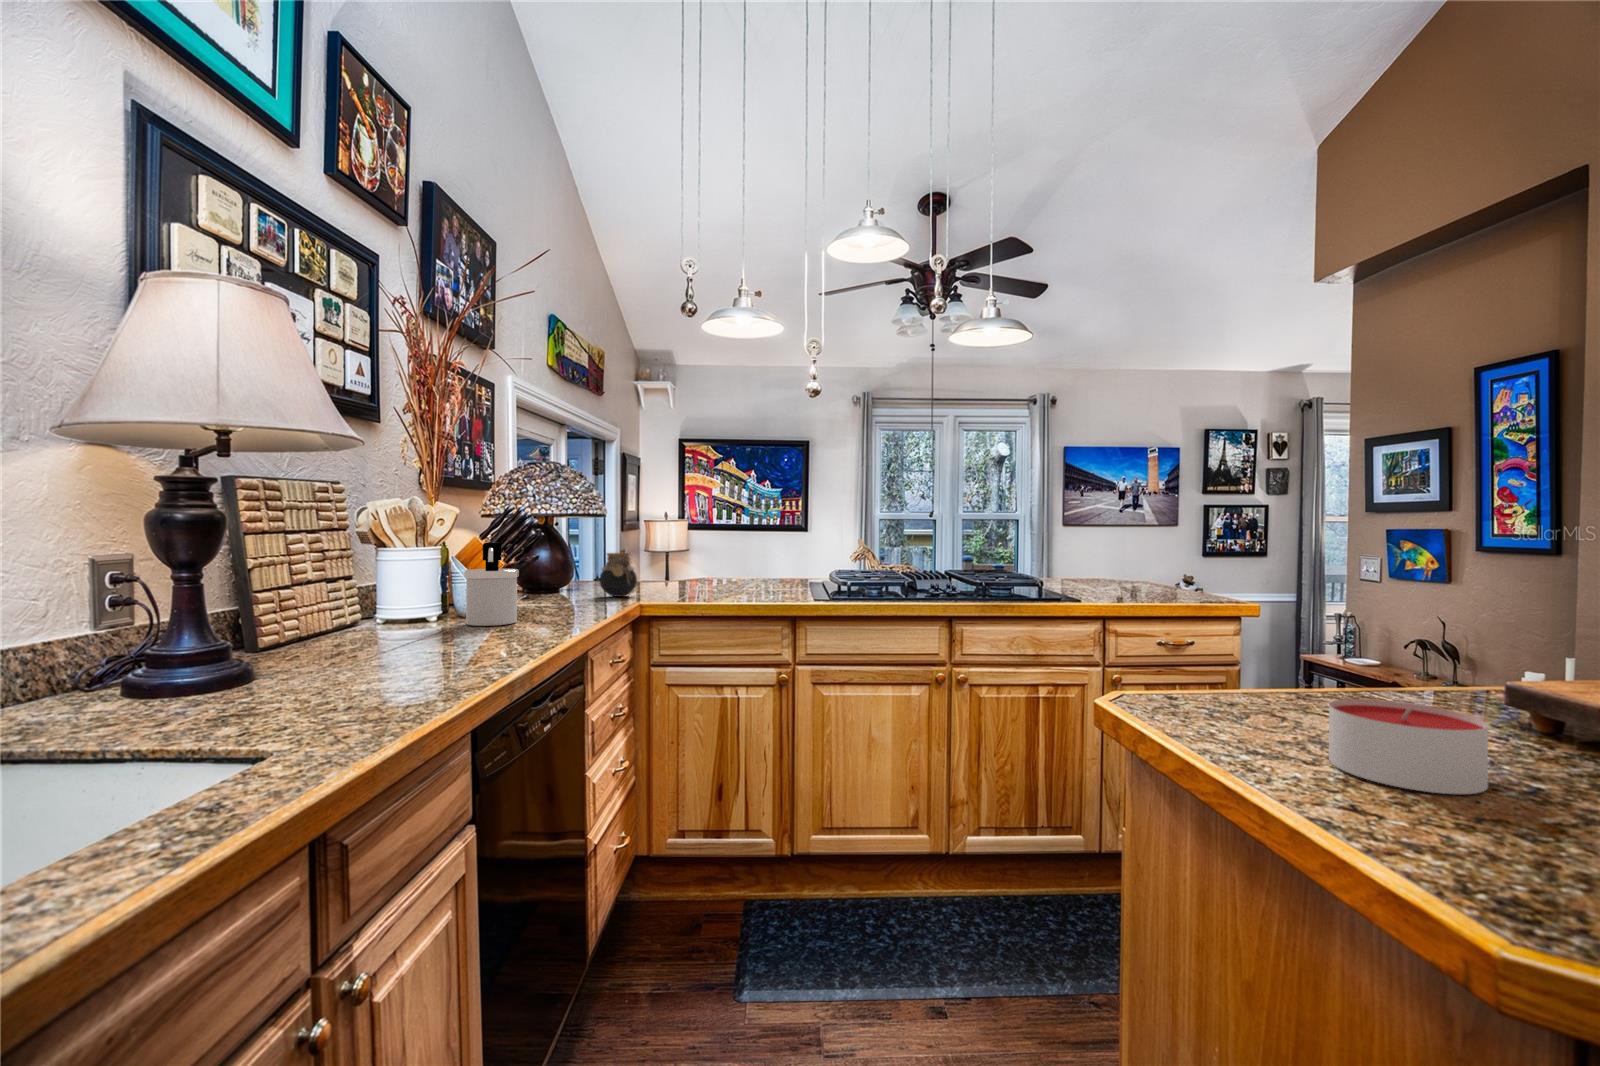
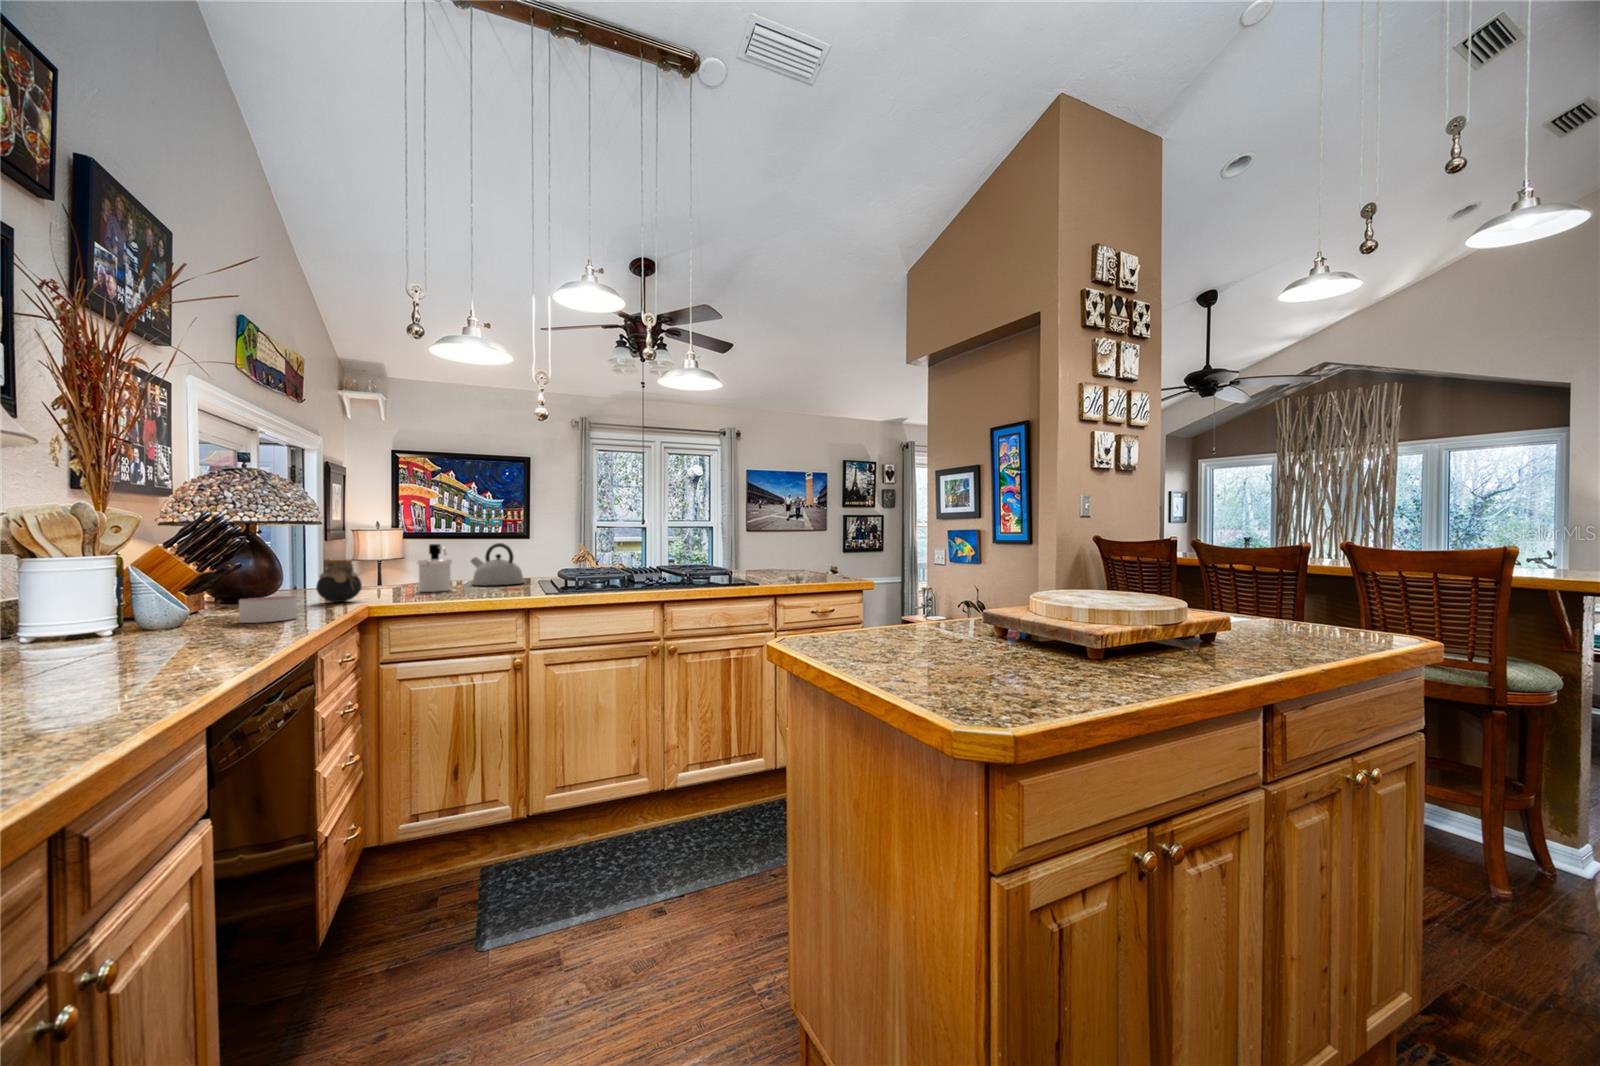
kettle: none [740,537,793,585] -> present [471,543,524,585]
soap dispenser: present [465,542,519,626] -> present [418,544,452,592]
candle: present [1329,699,1488,794] -> present [239,596,297,623]

